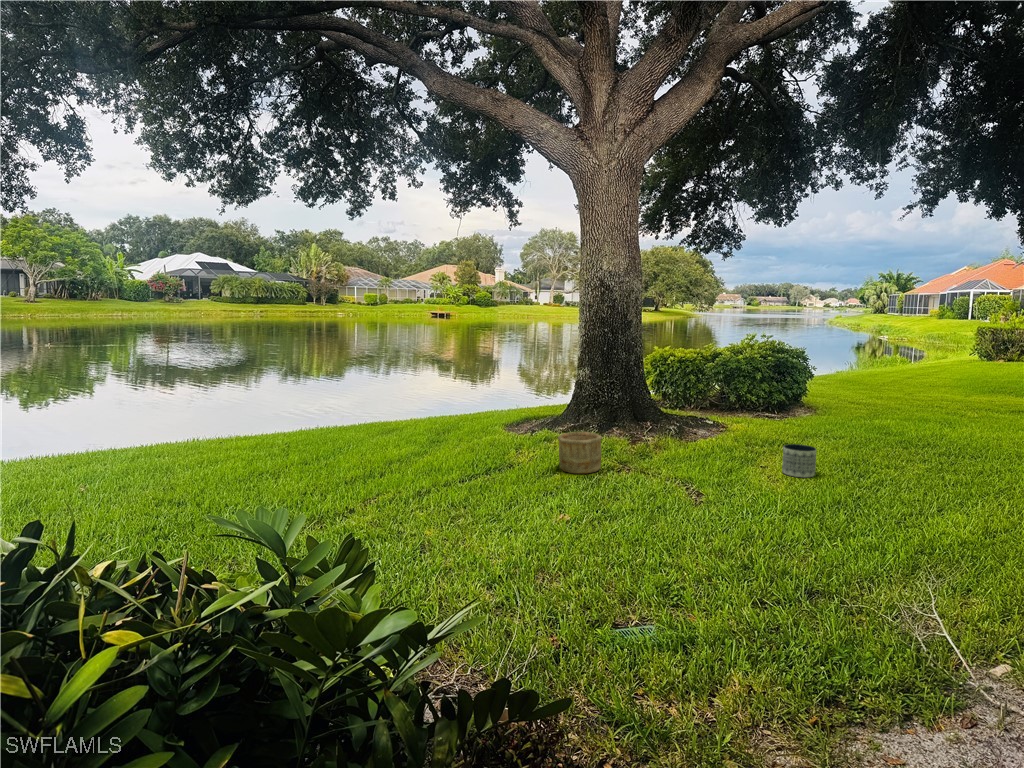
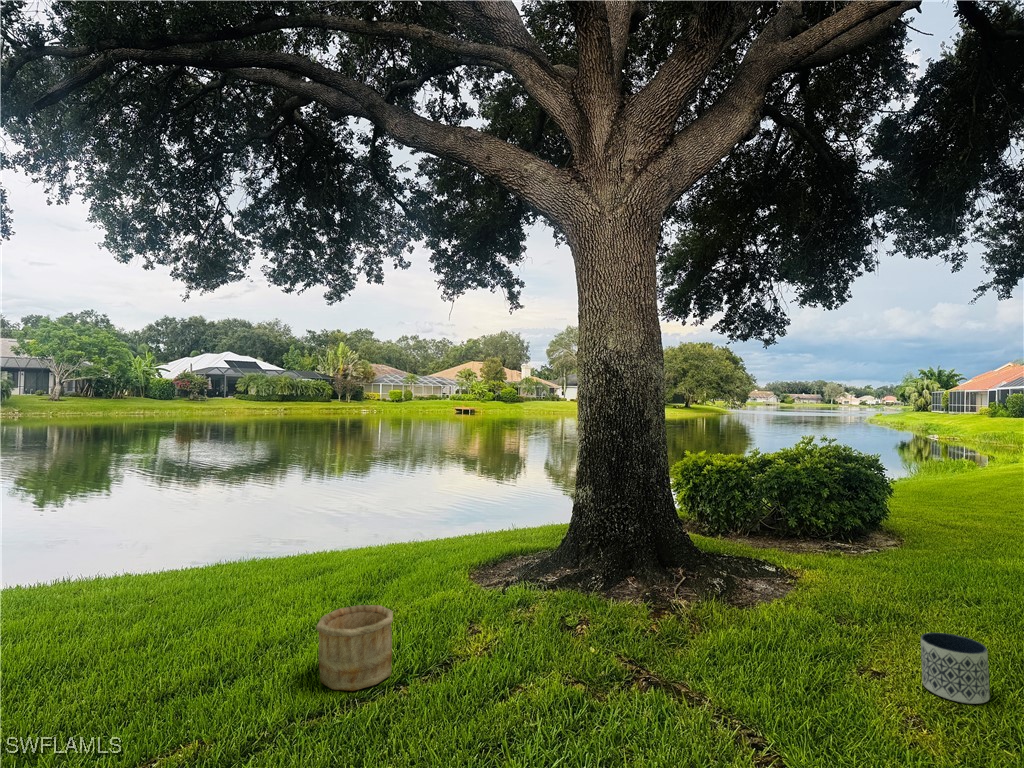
wooden bucket: present [558,432,602,474] -> present [316,605,393,691]

